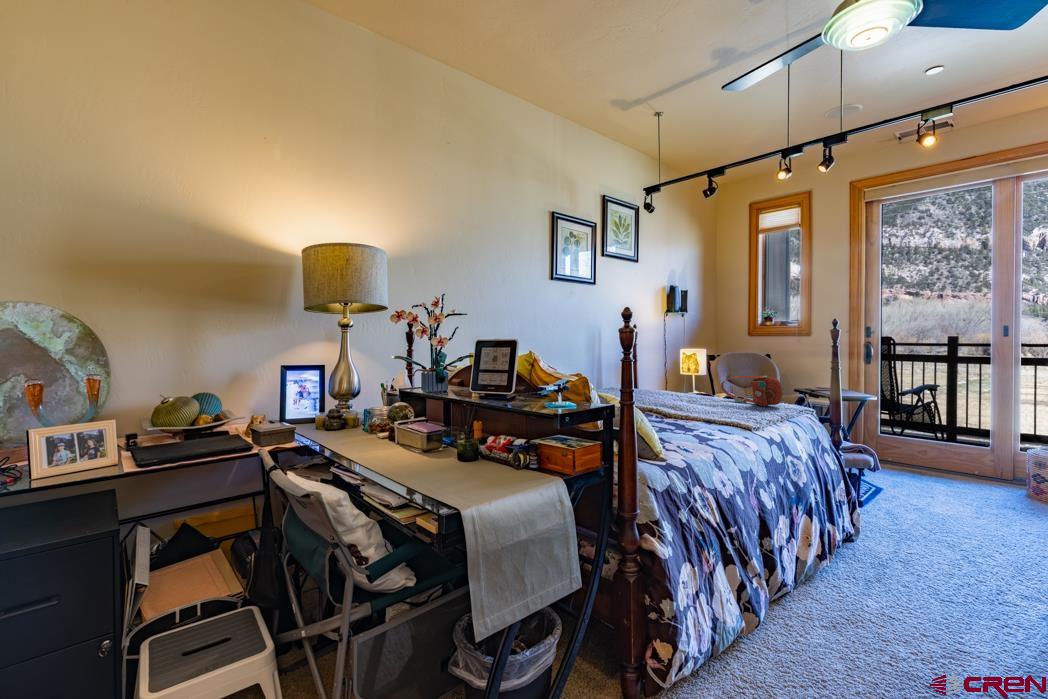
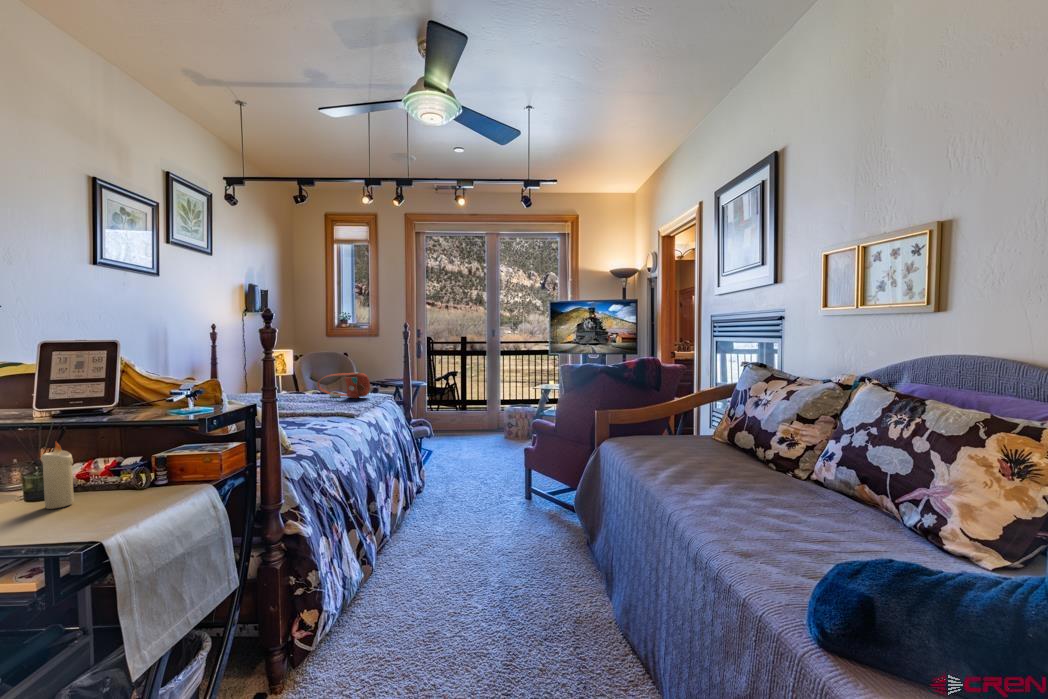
candle: none [462,416,479,468] -> present [41,442,74,509]

